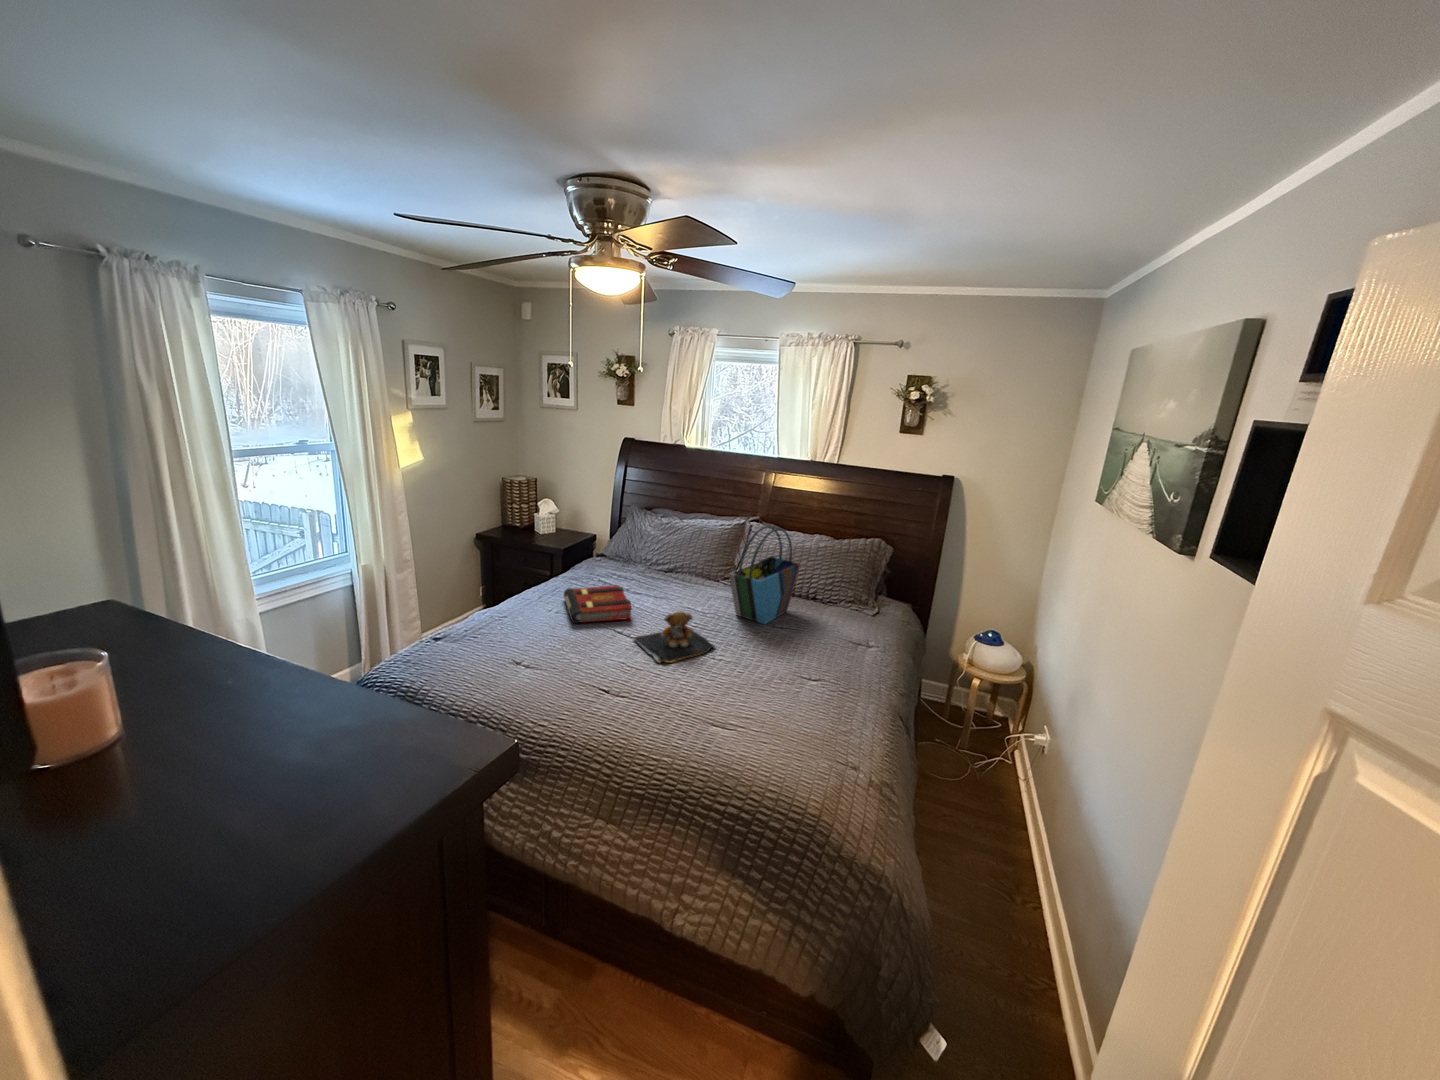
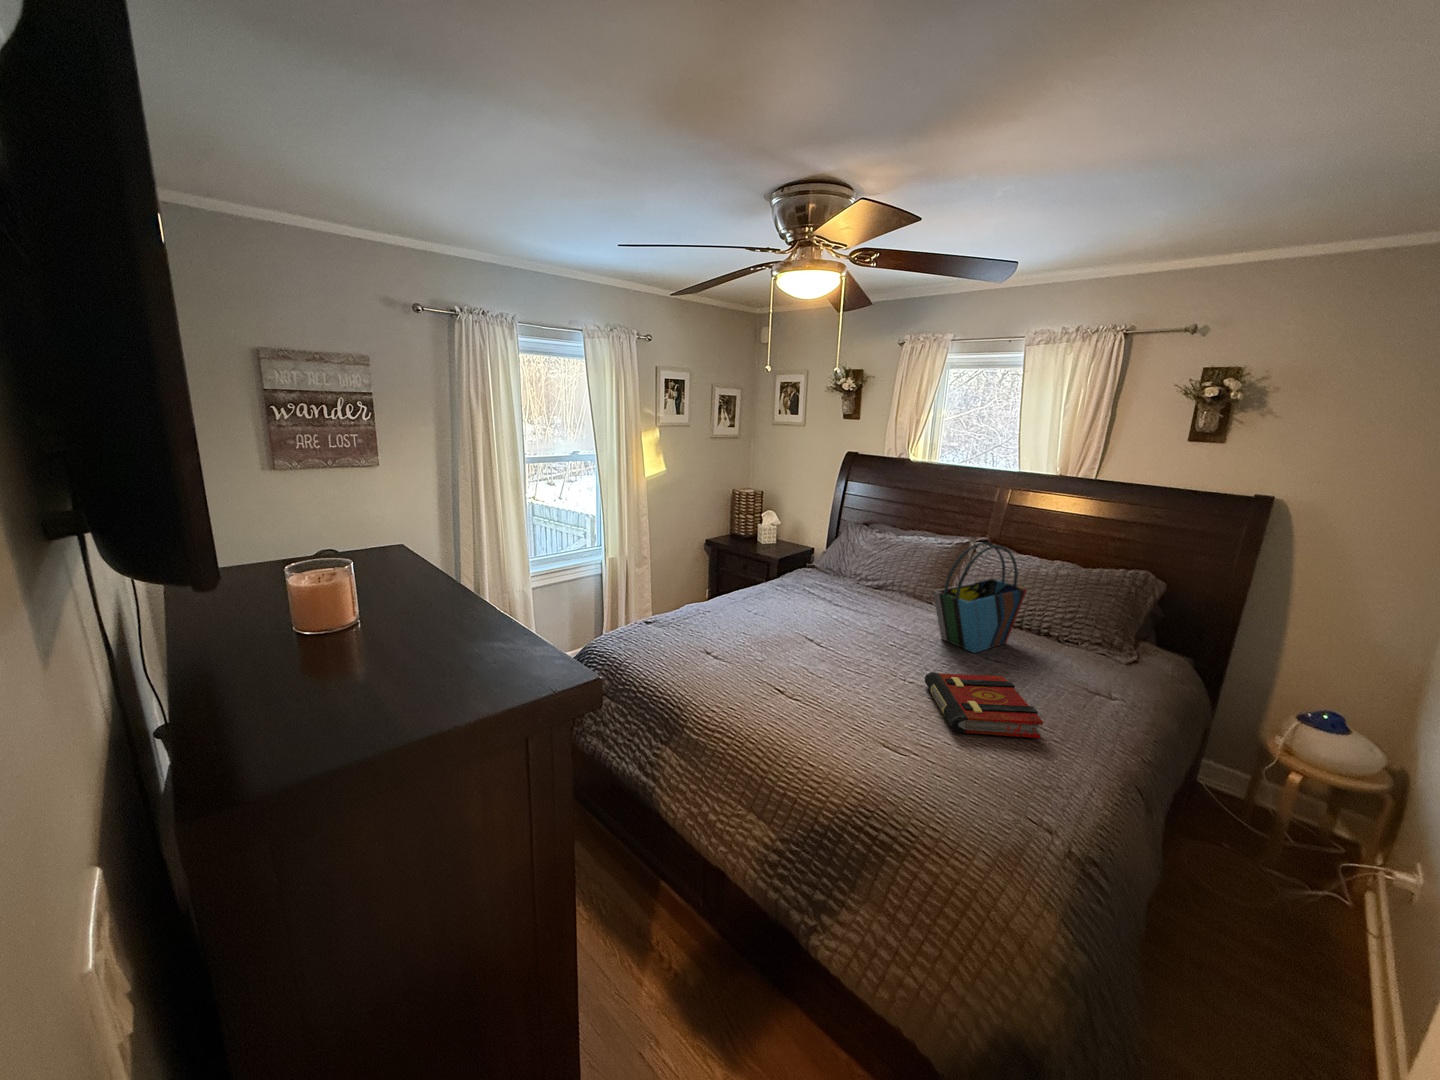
book: present [564,585,632,623] -> present [925,672,1043,738]
teddy bear: present [634,611,714,663] -> none [820,623,908,675]

